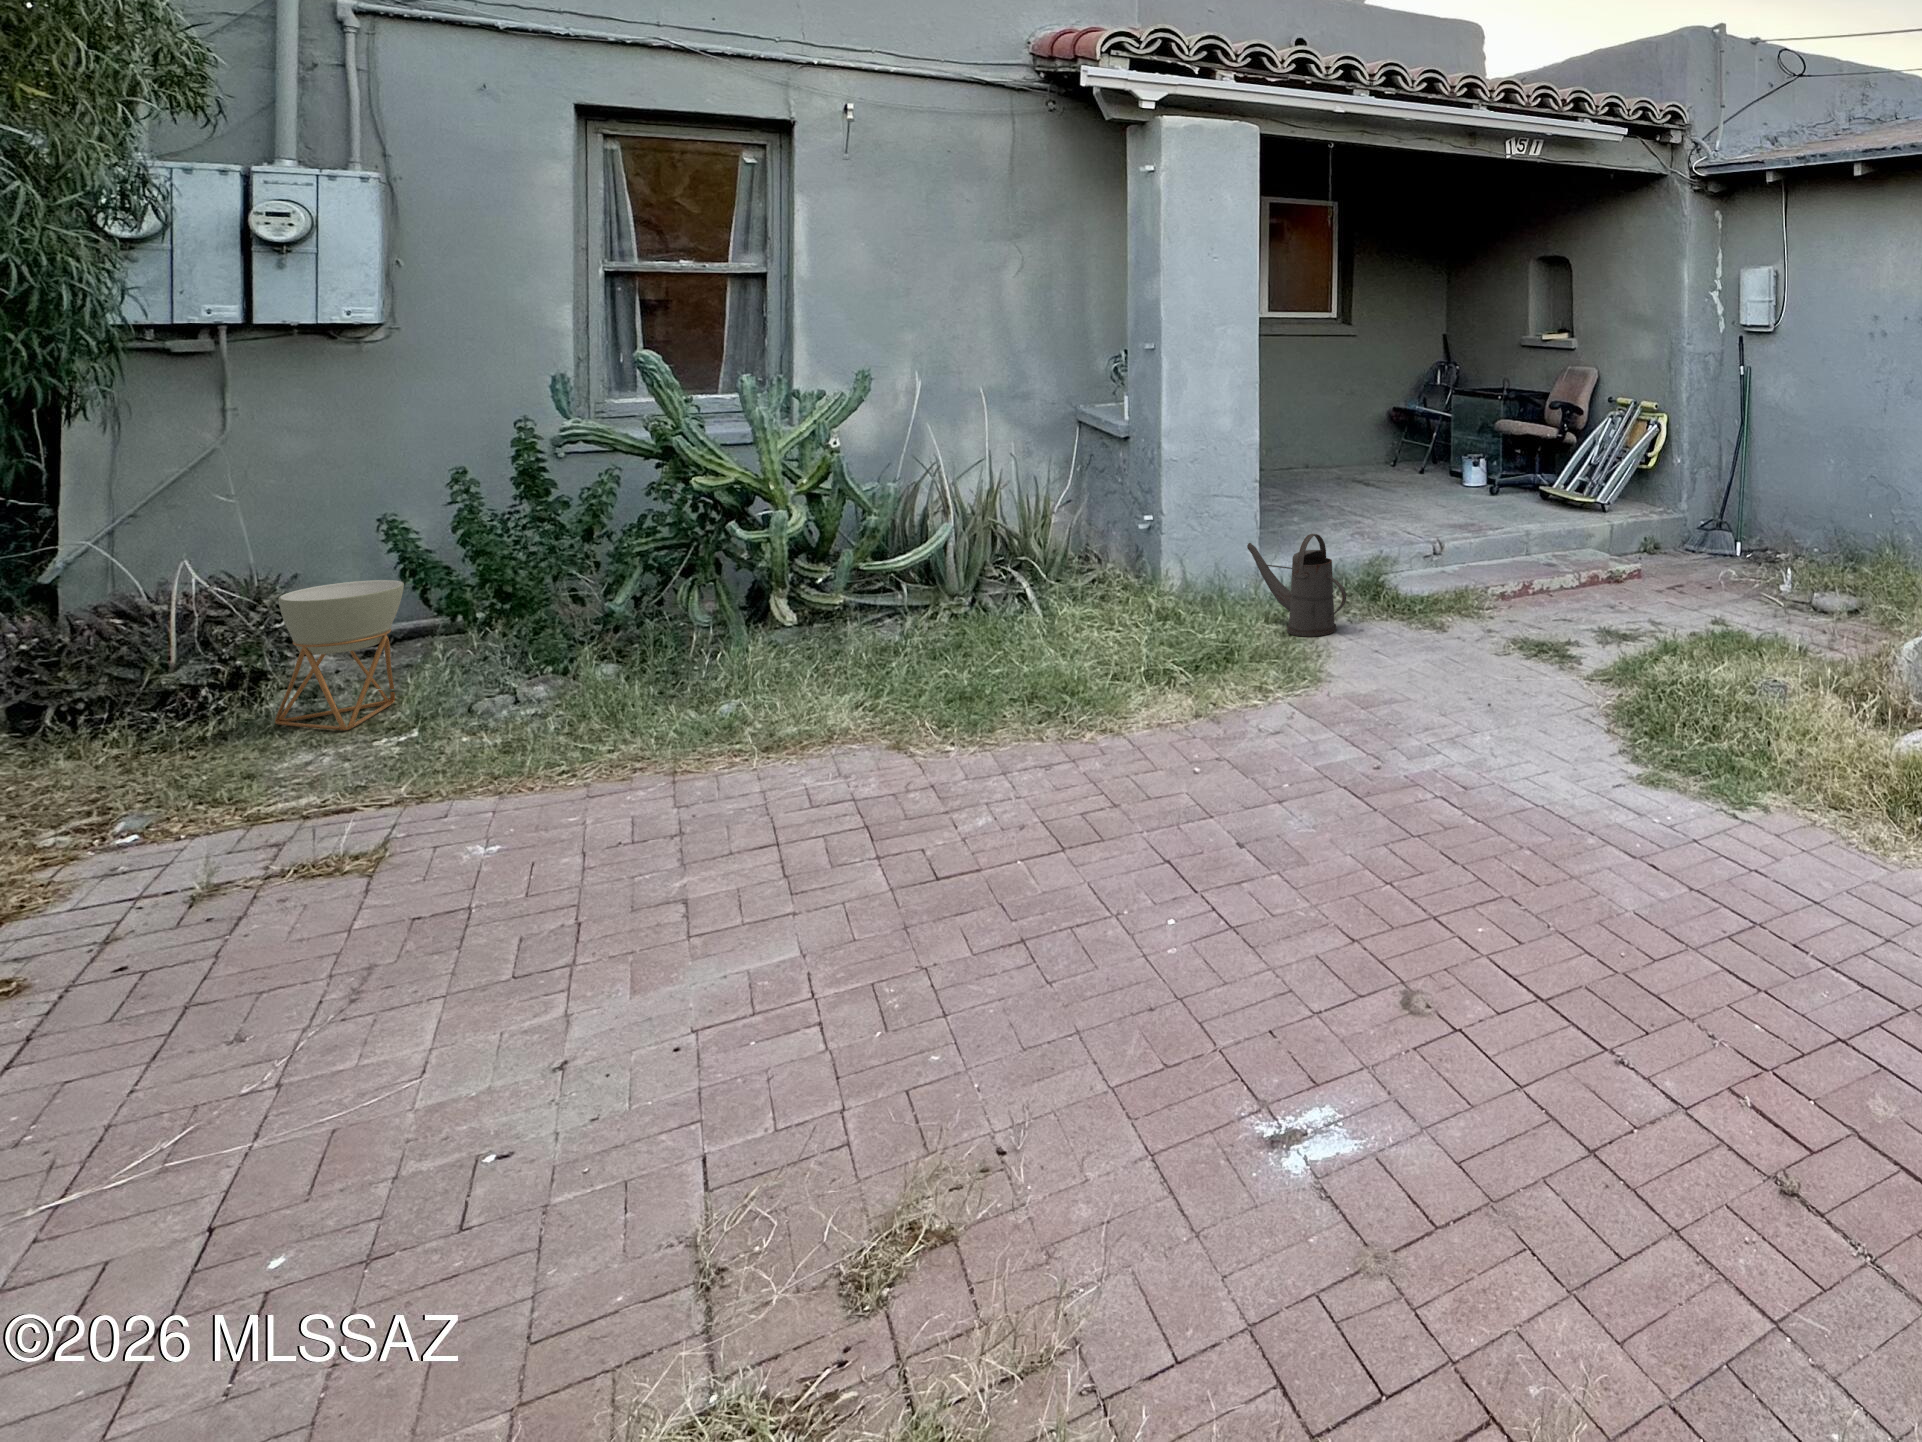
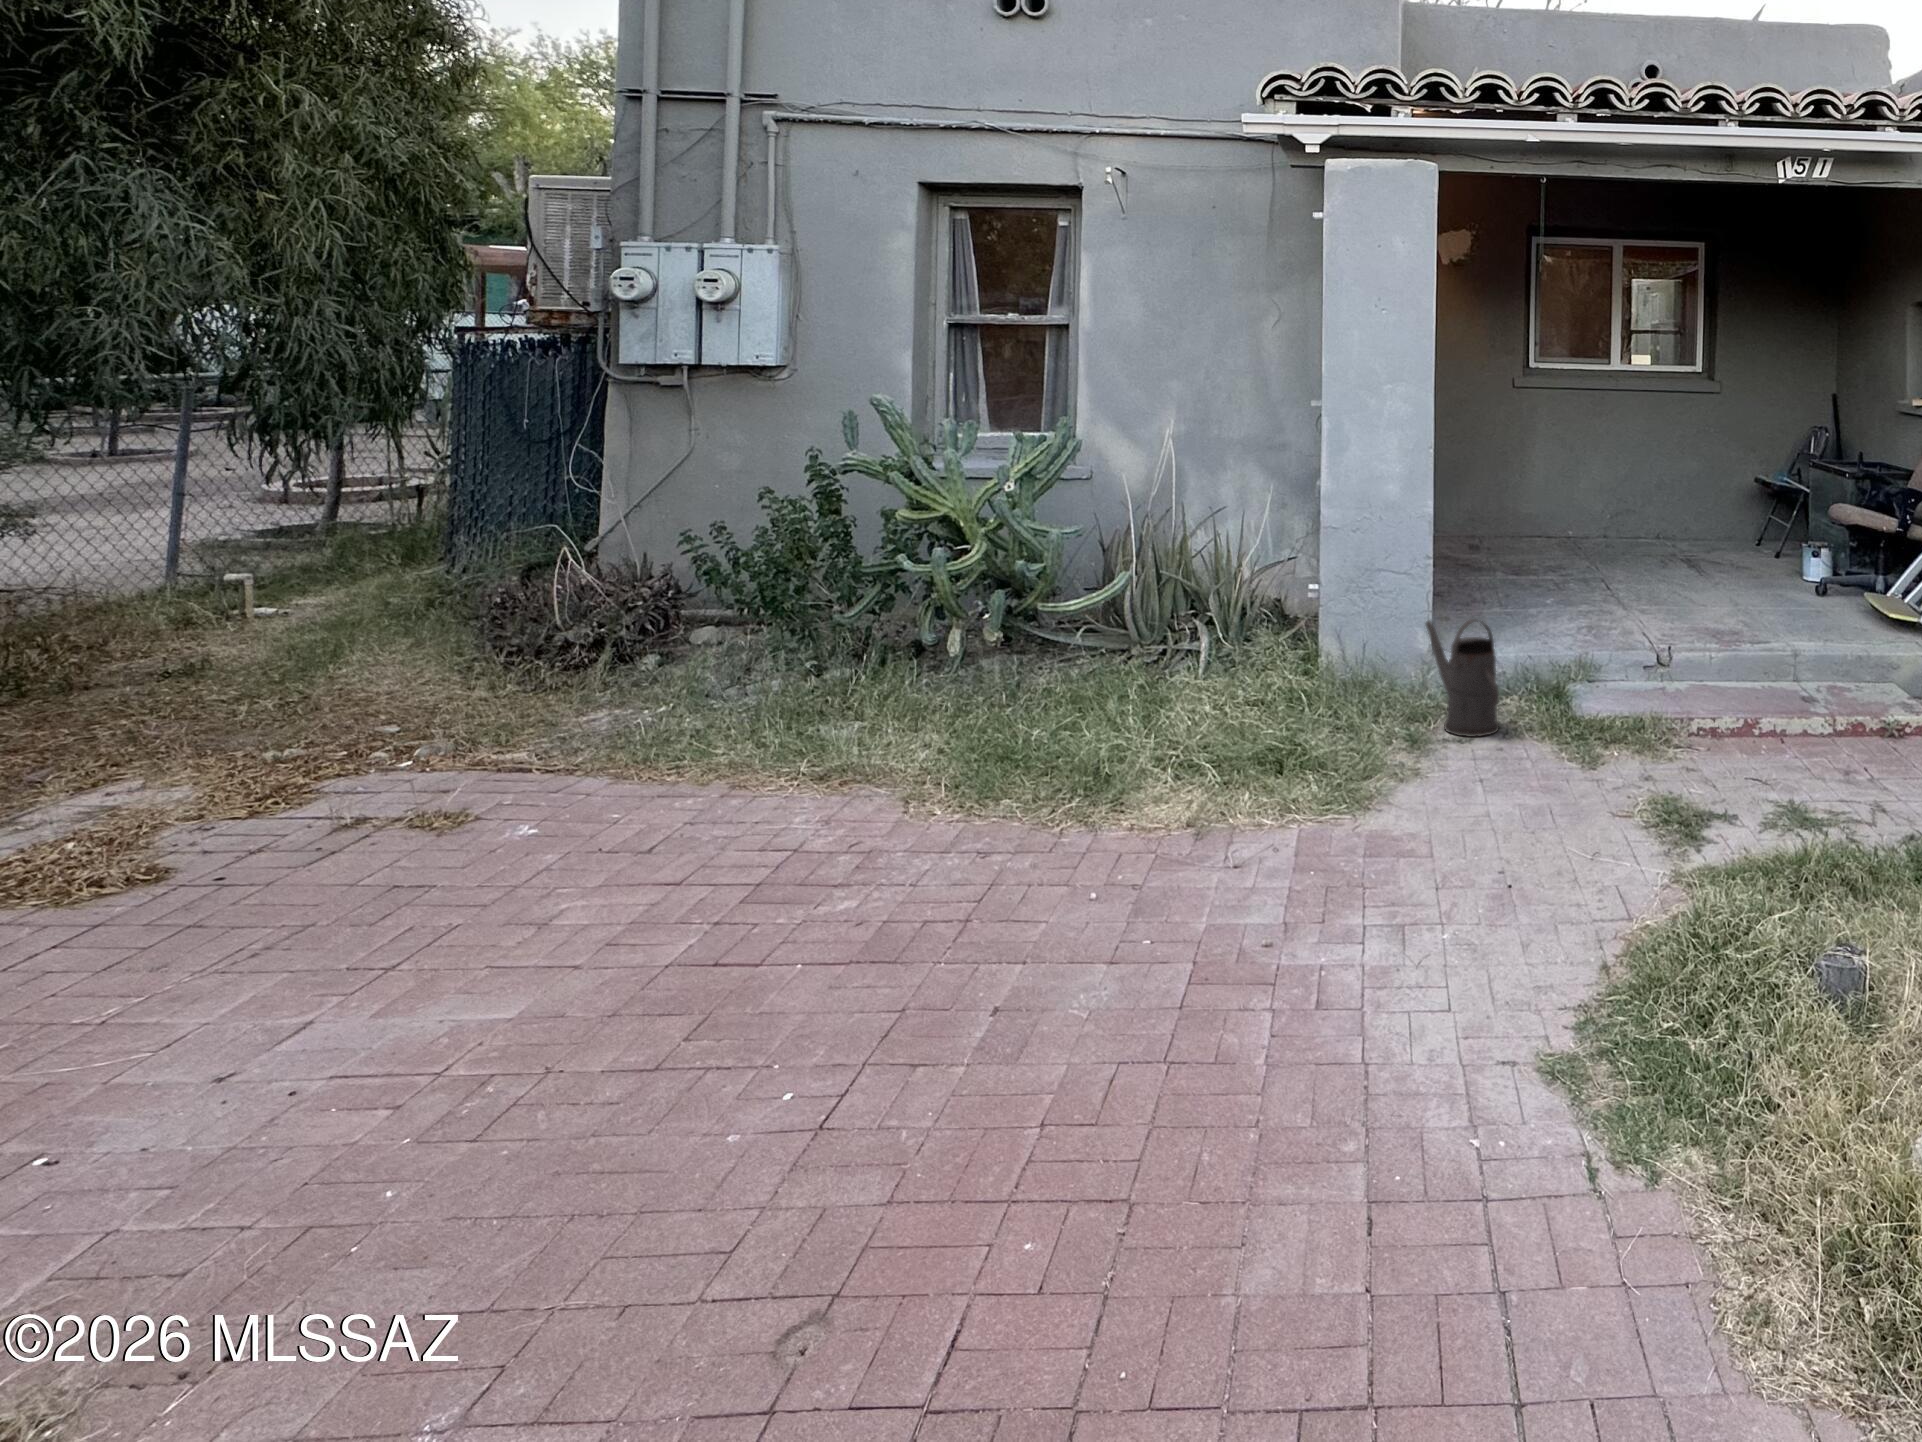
planter: present [275,580,404,730] -> none [678,566,760,684]

